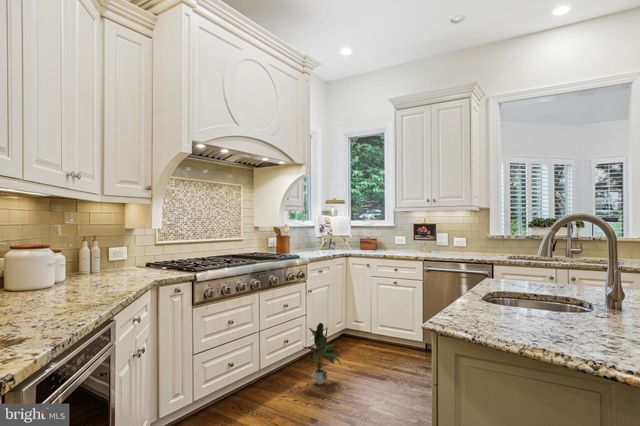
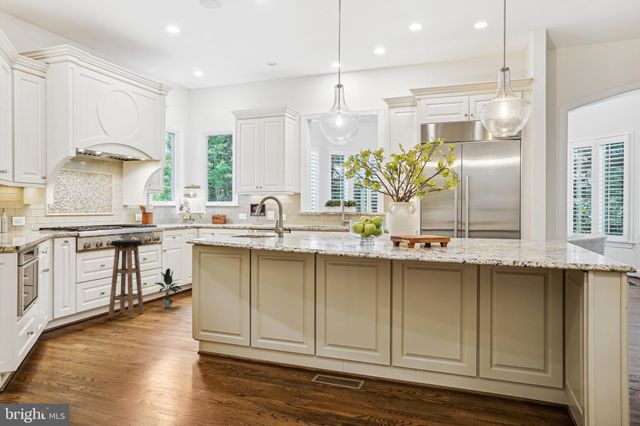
bar stool: none [238,282,288,412] -> present [108,240,144,319]

